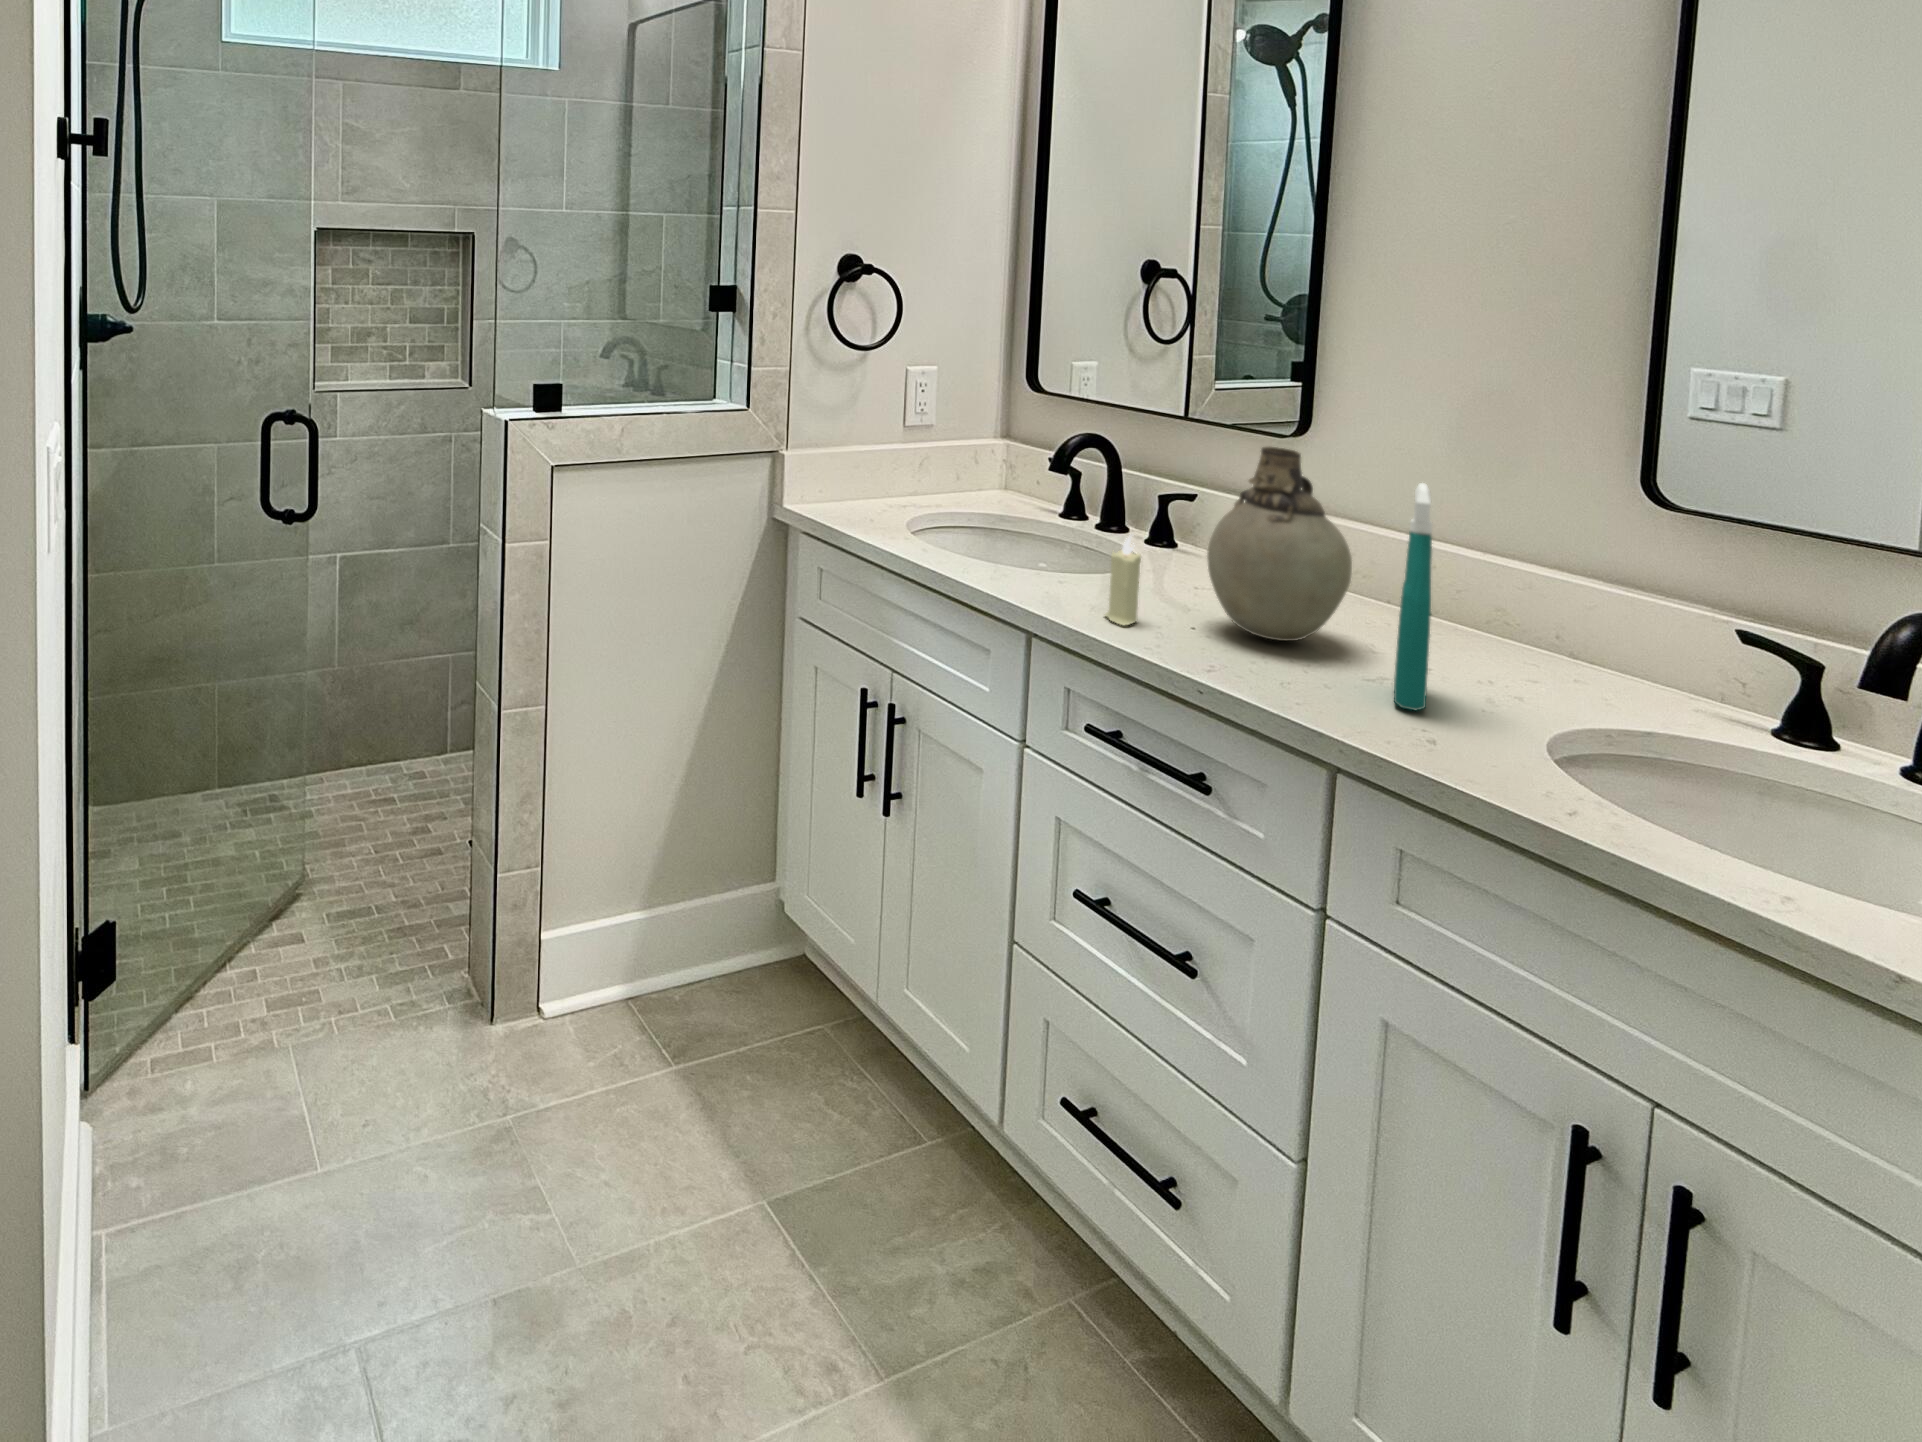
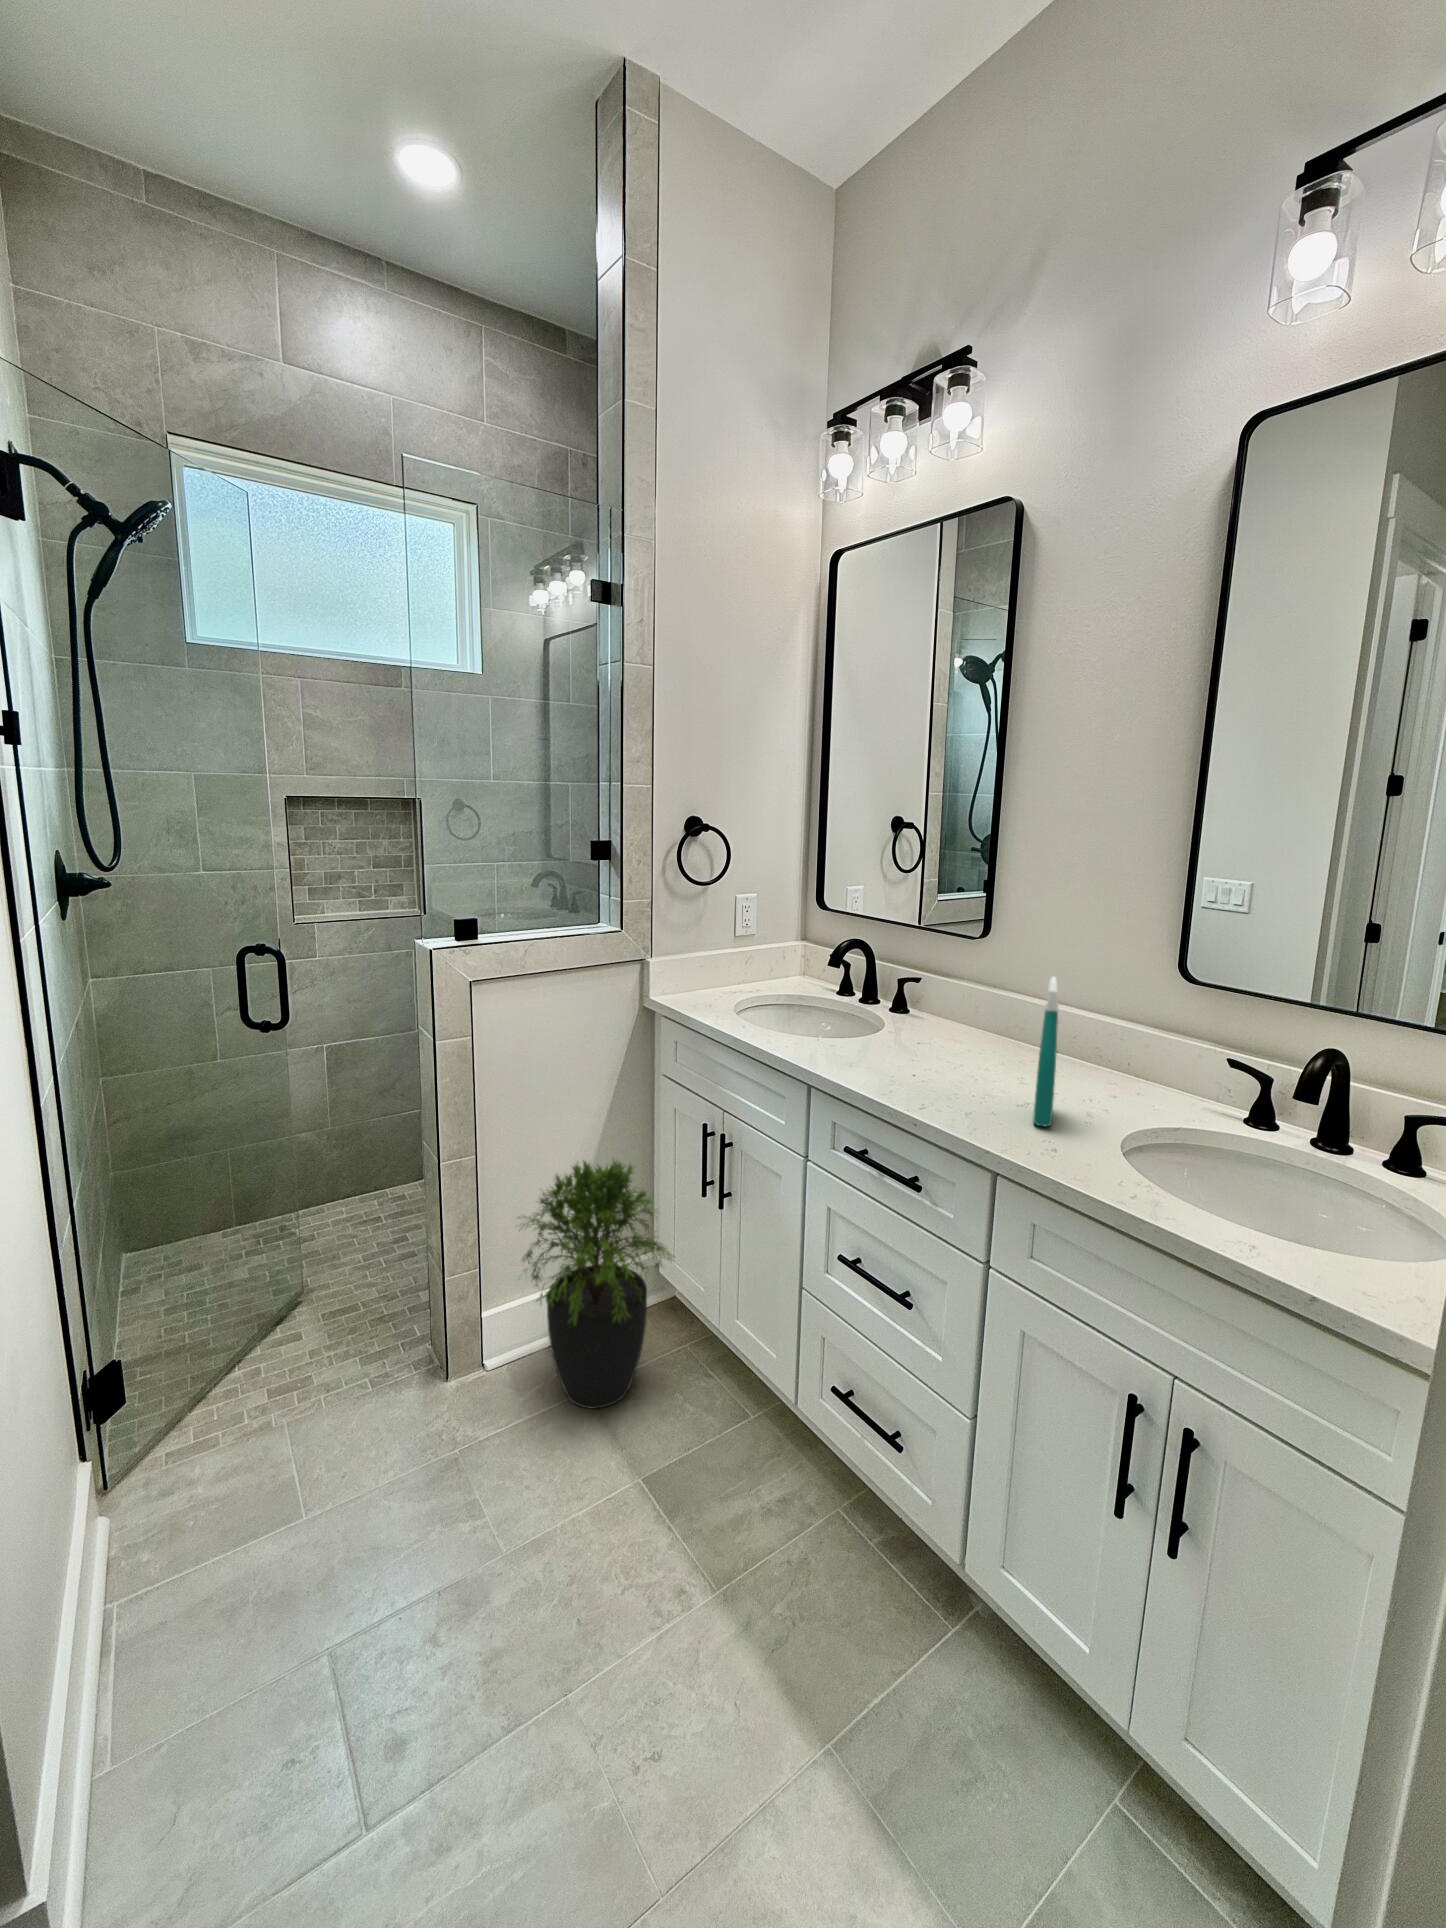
vase: present [1207,447,1352,641] -> none [923,952,1011,1081]
candle: present [1105,536,1141,625] -> none [857,1016,881,1078]
potted plant: none [596,722,822,1093] -> present [518,1160,673,1409]

